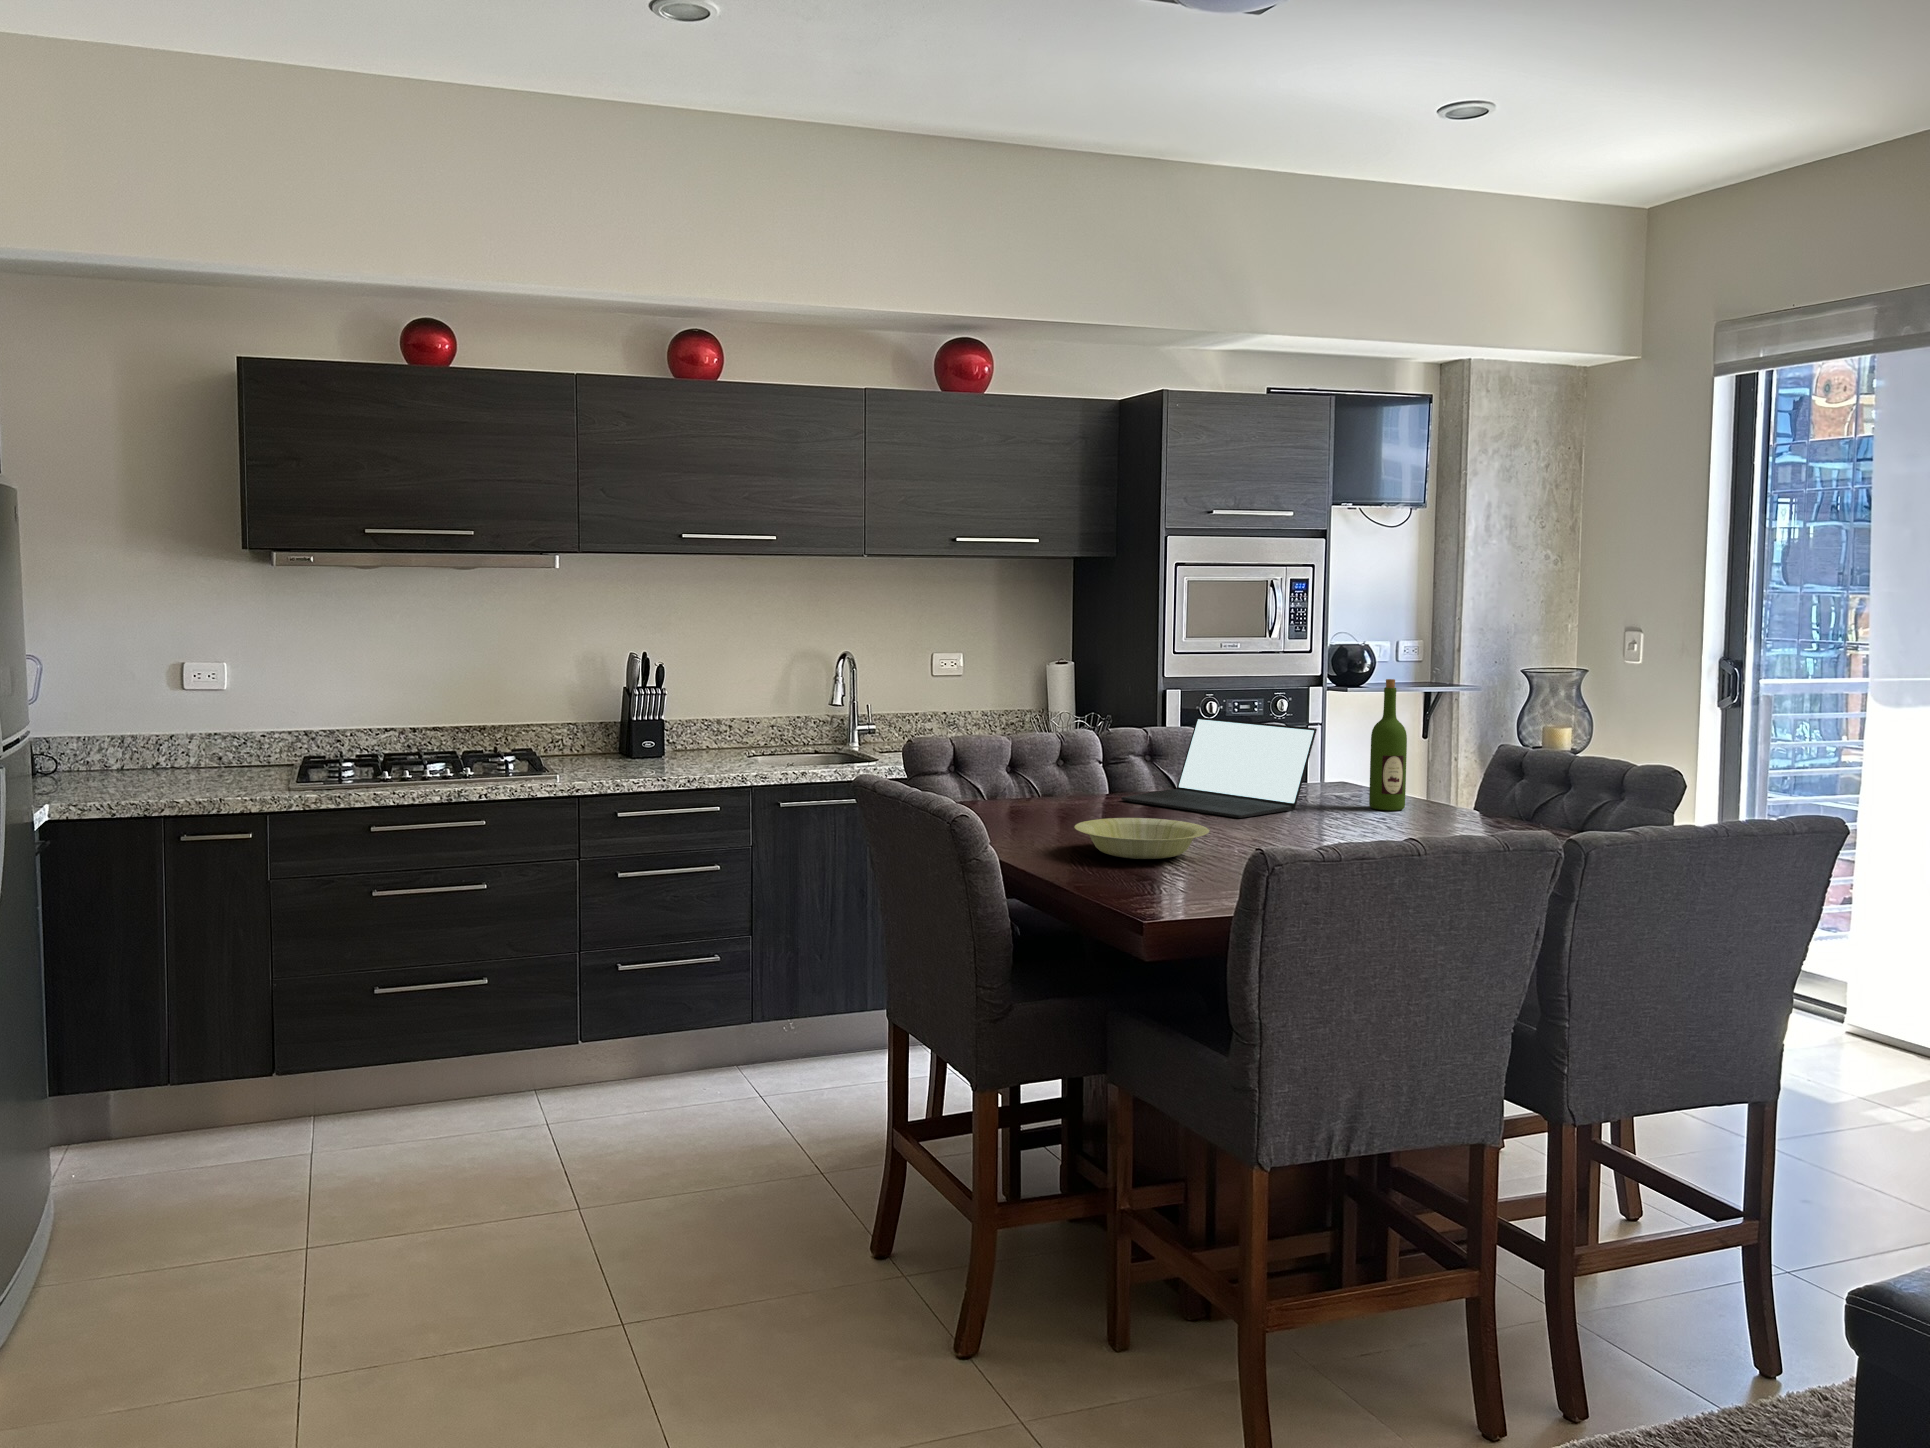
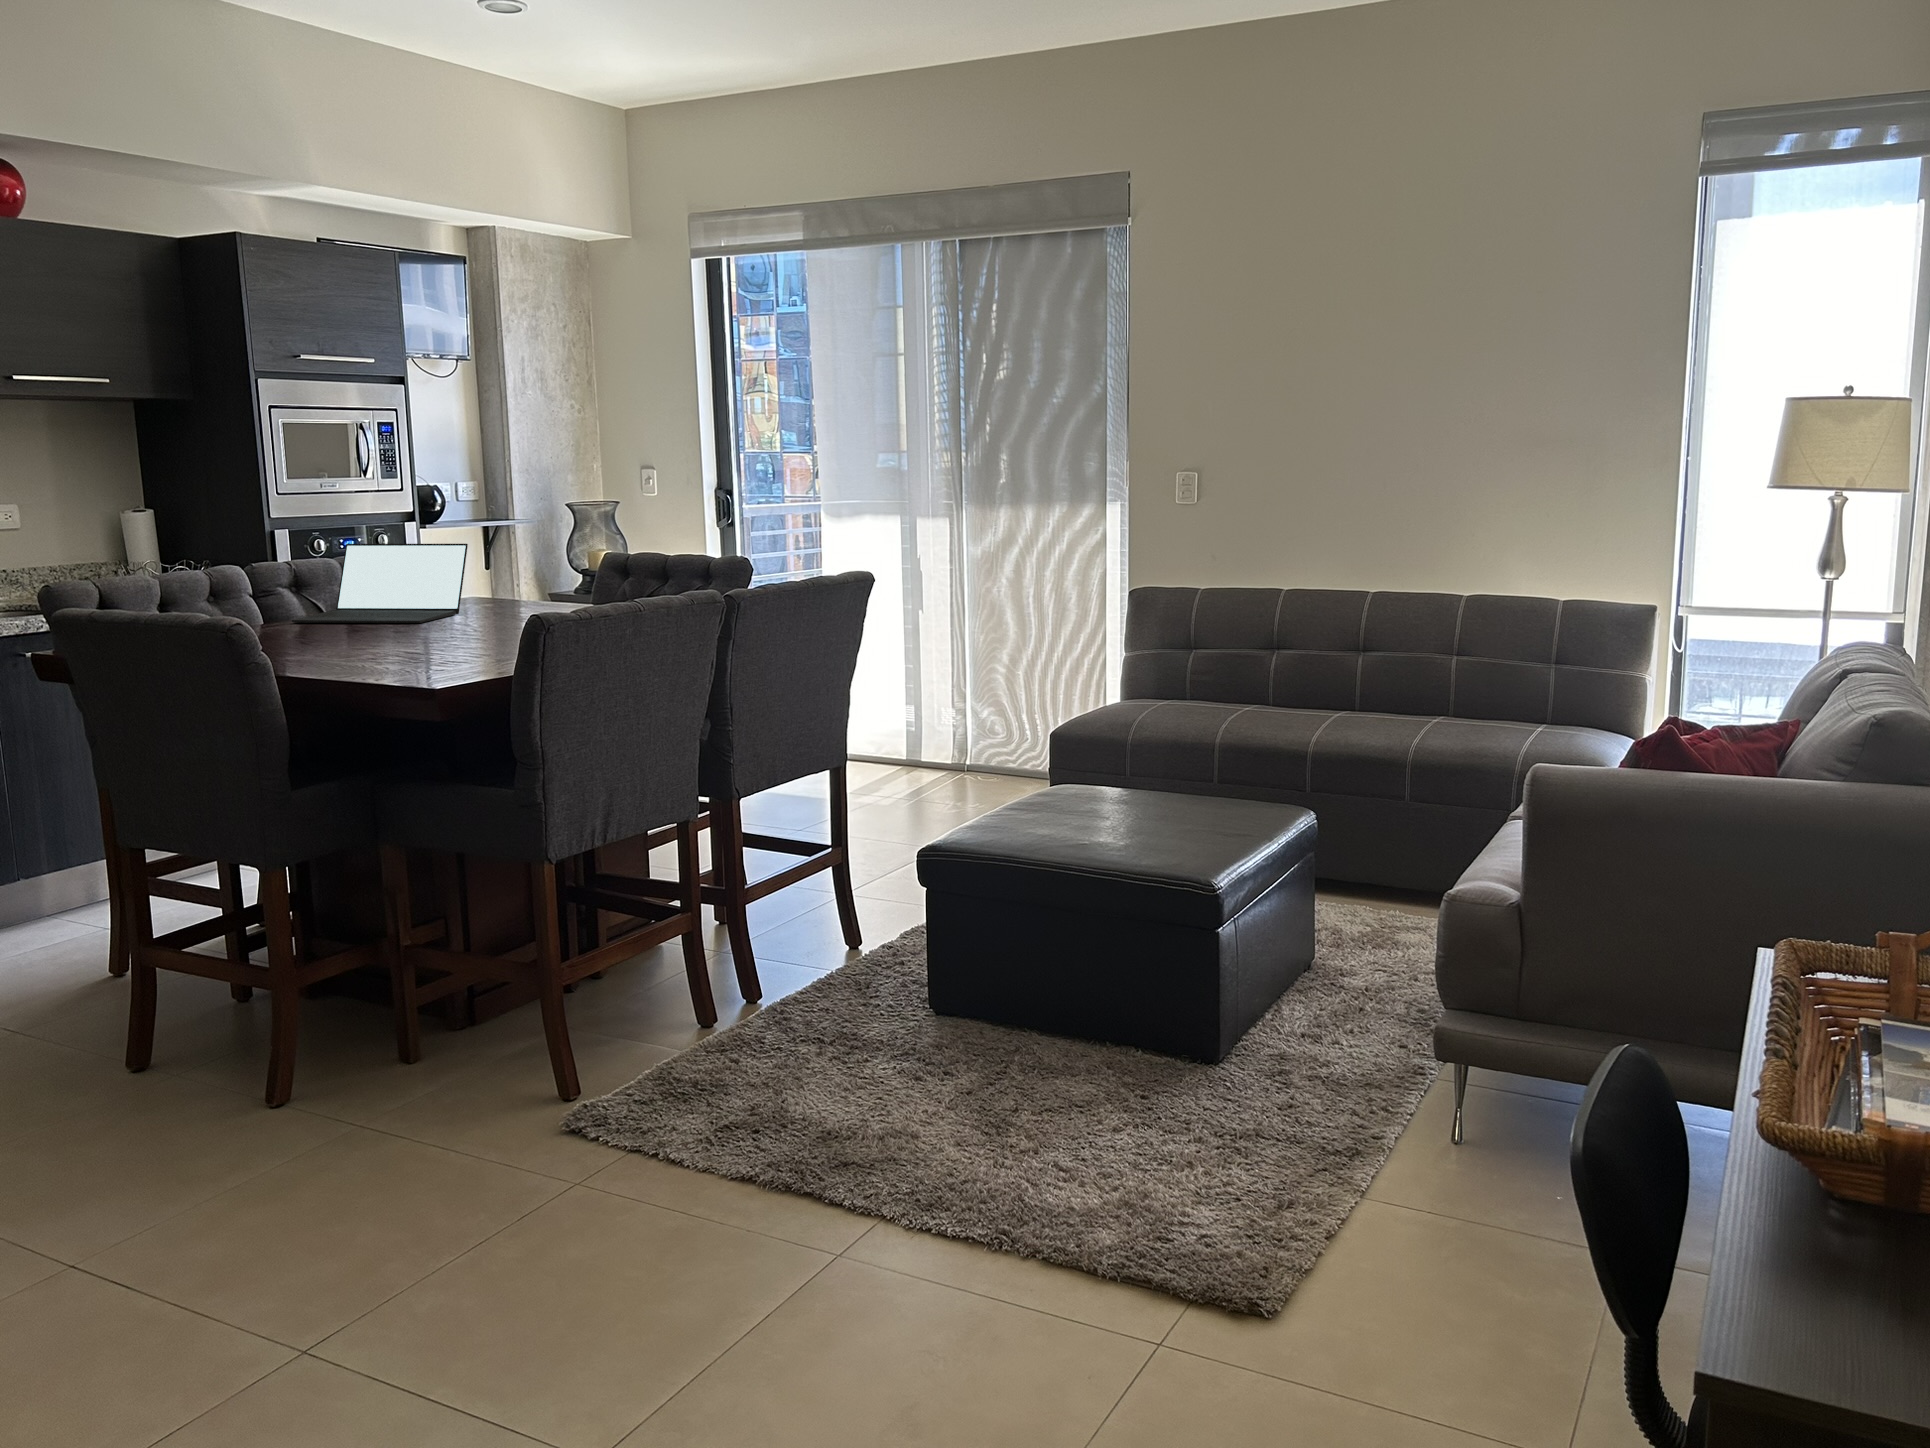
wine bottle: present [1369,679,1407,810] -> none [513,499,547,607]
bowl: present [1075,818,1209,859] -> none [302,623,430,656]

